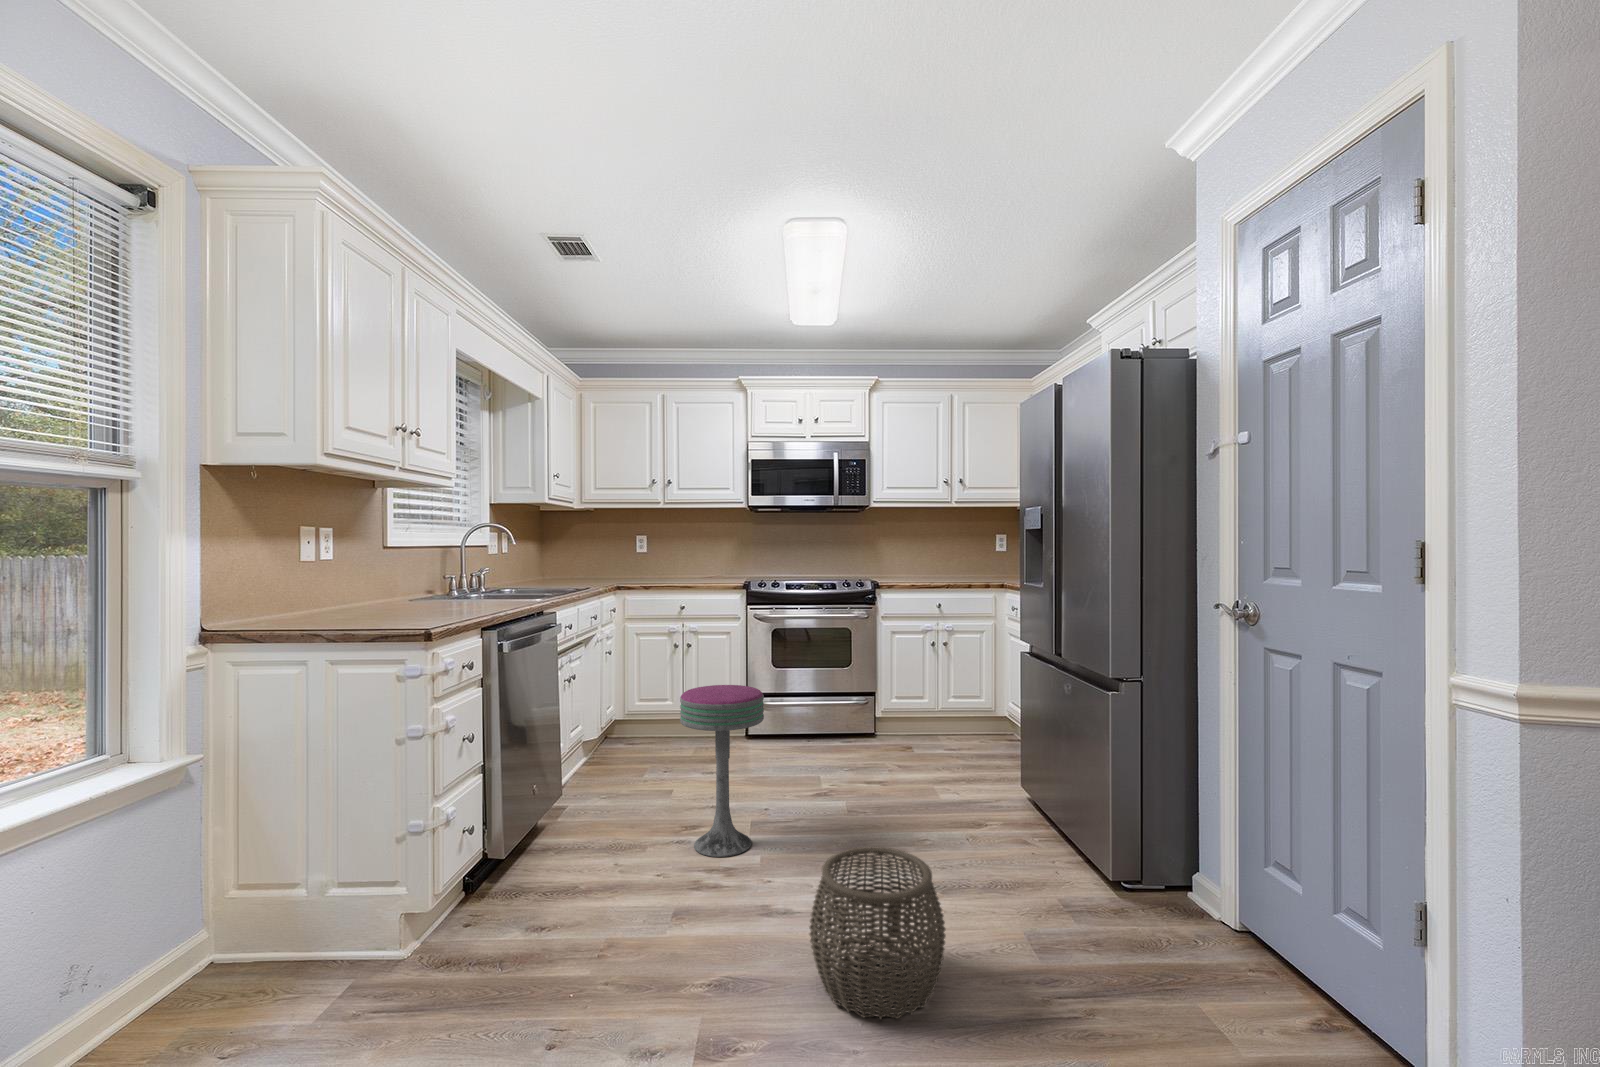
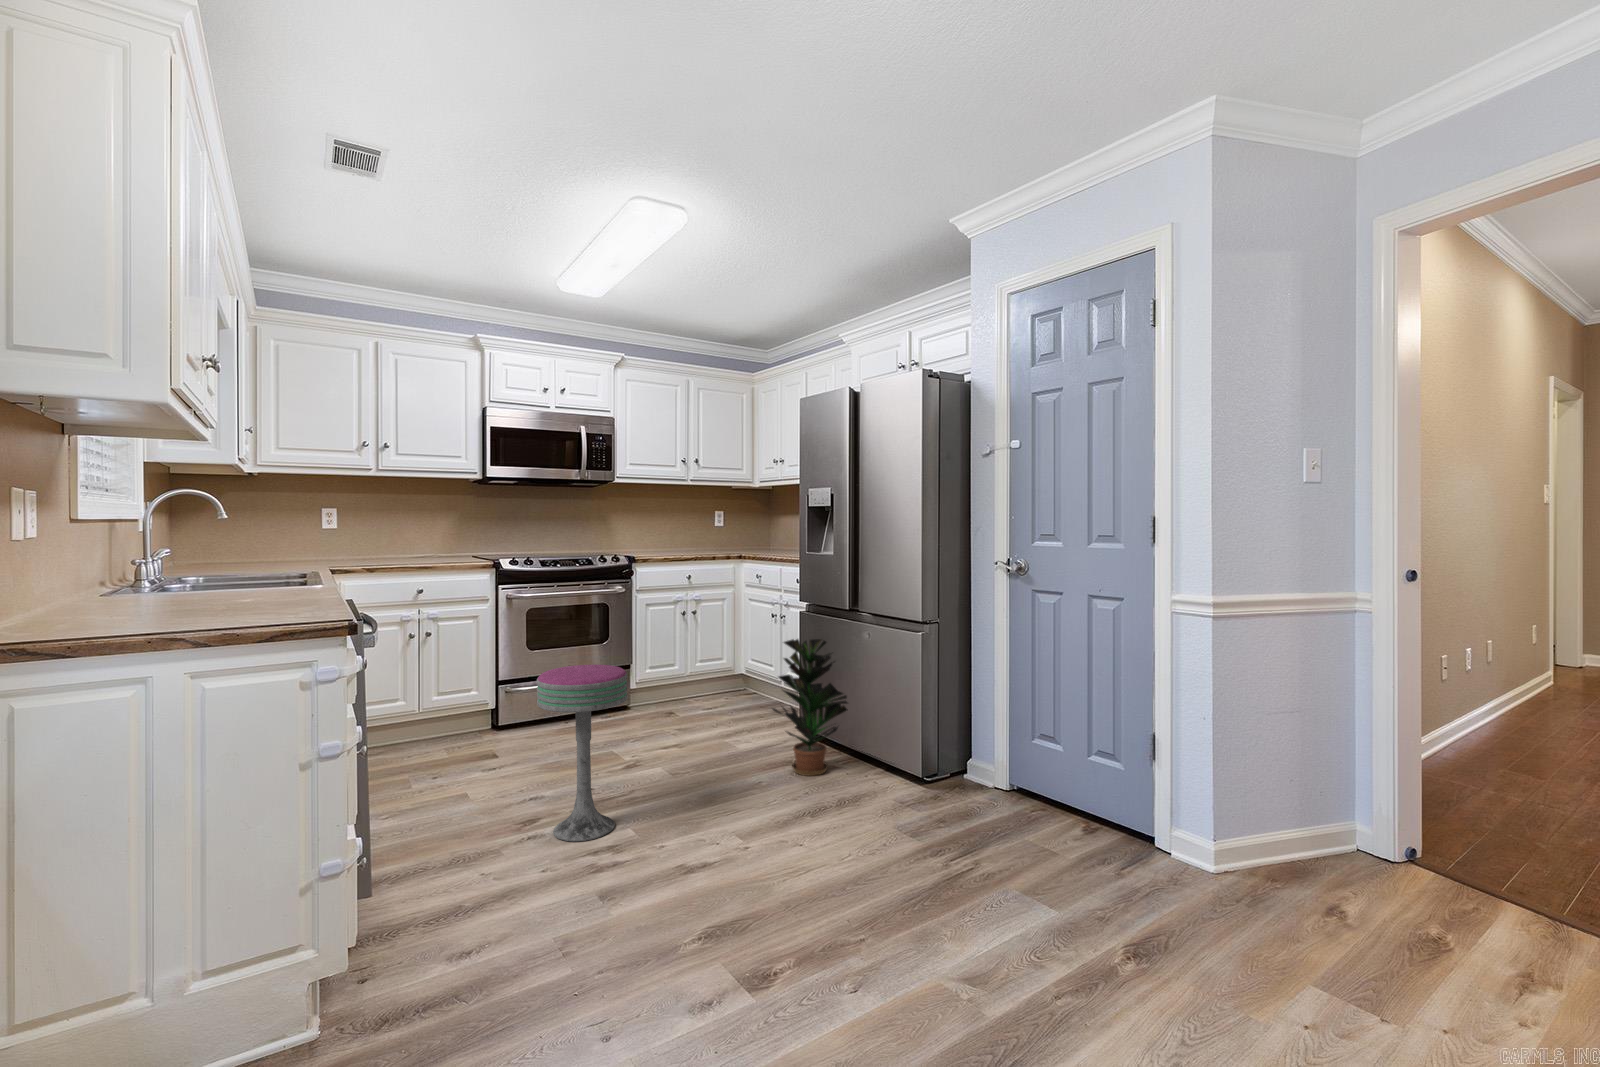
potted plant: none [951,681,1043,846] -> present [772,639,848,776]
woven basket: present [809,847,946,1020] -> none [773,777,889,913]

